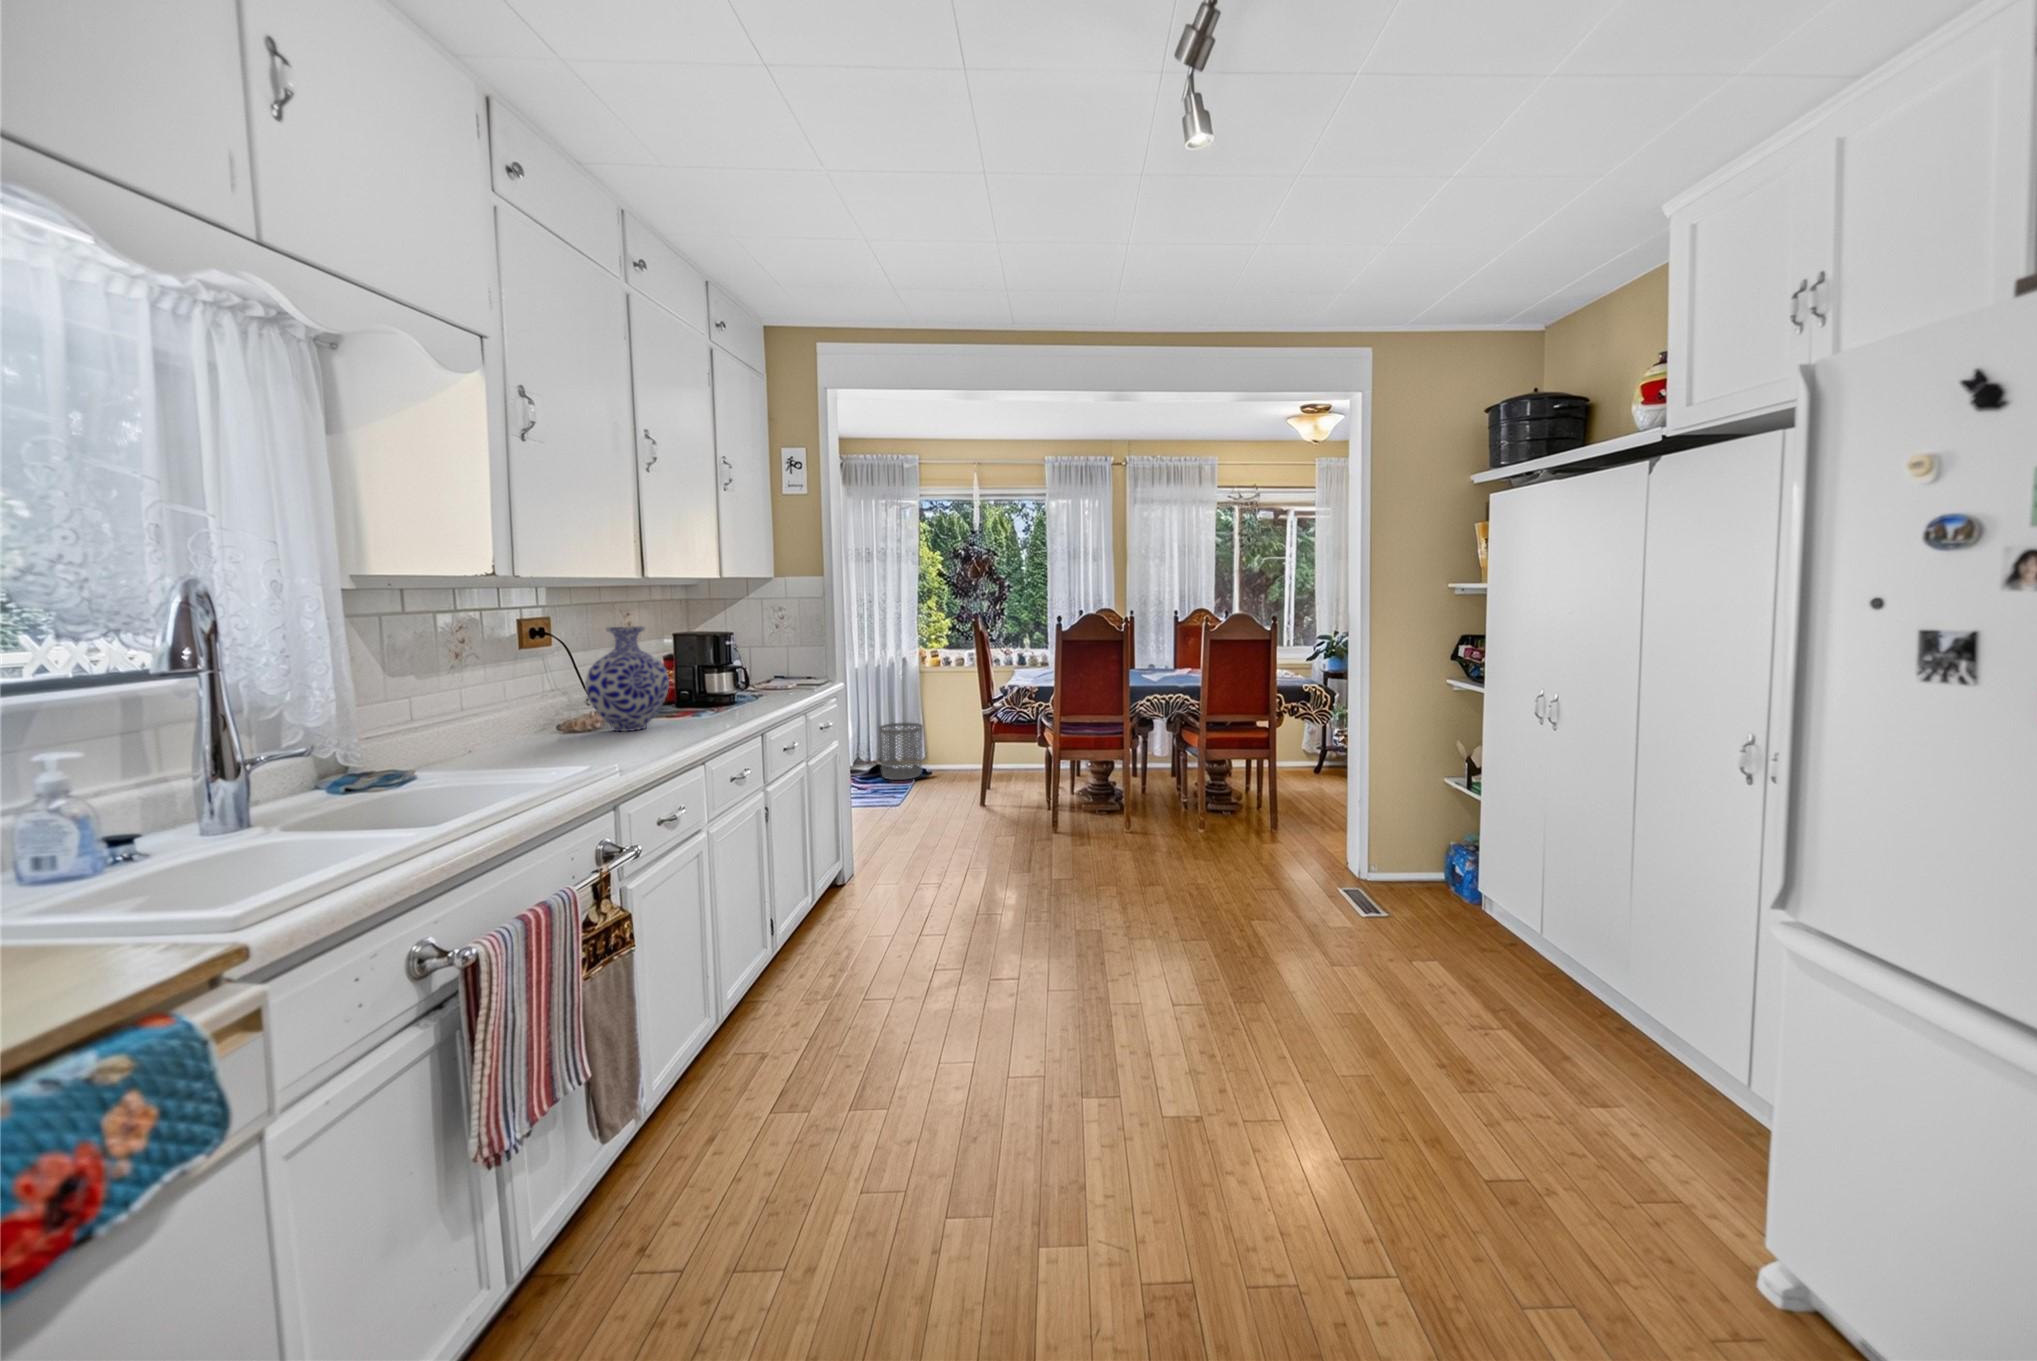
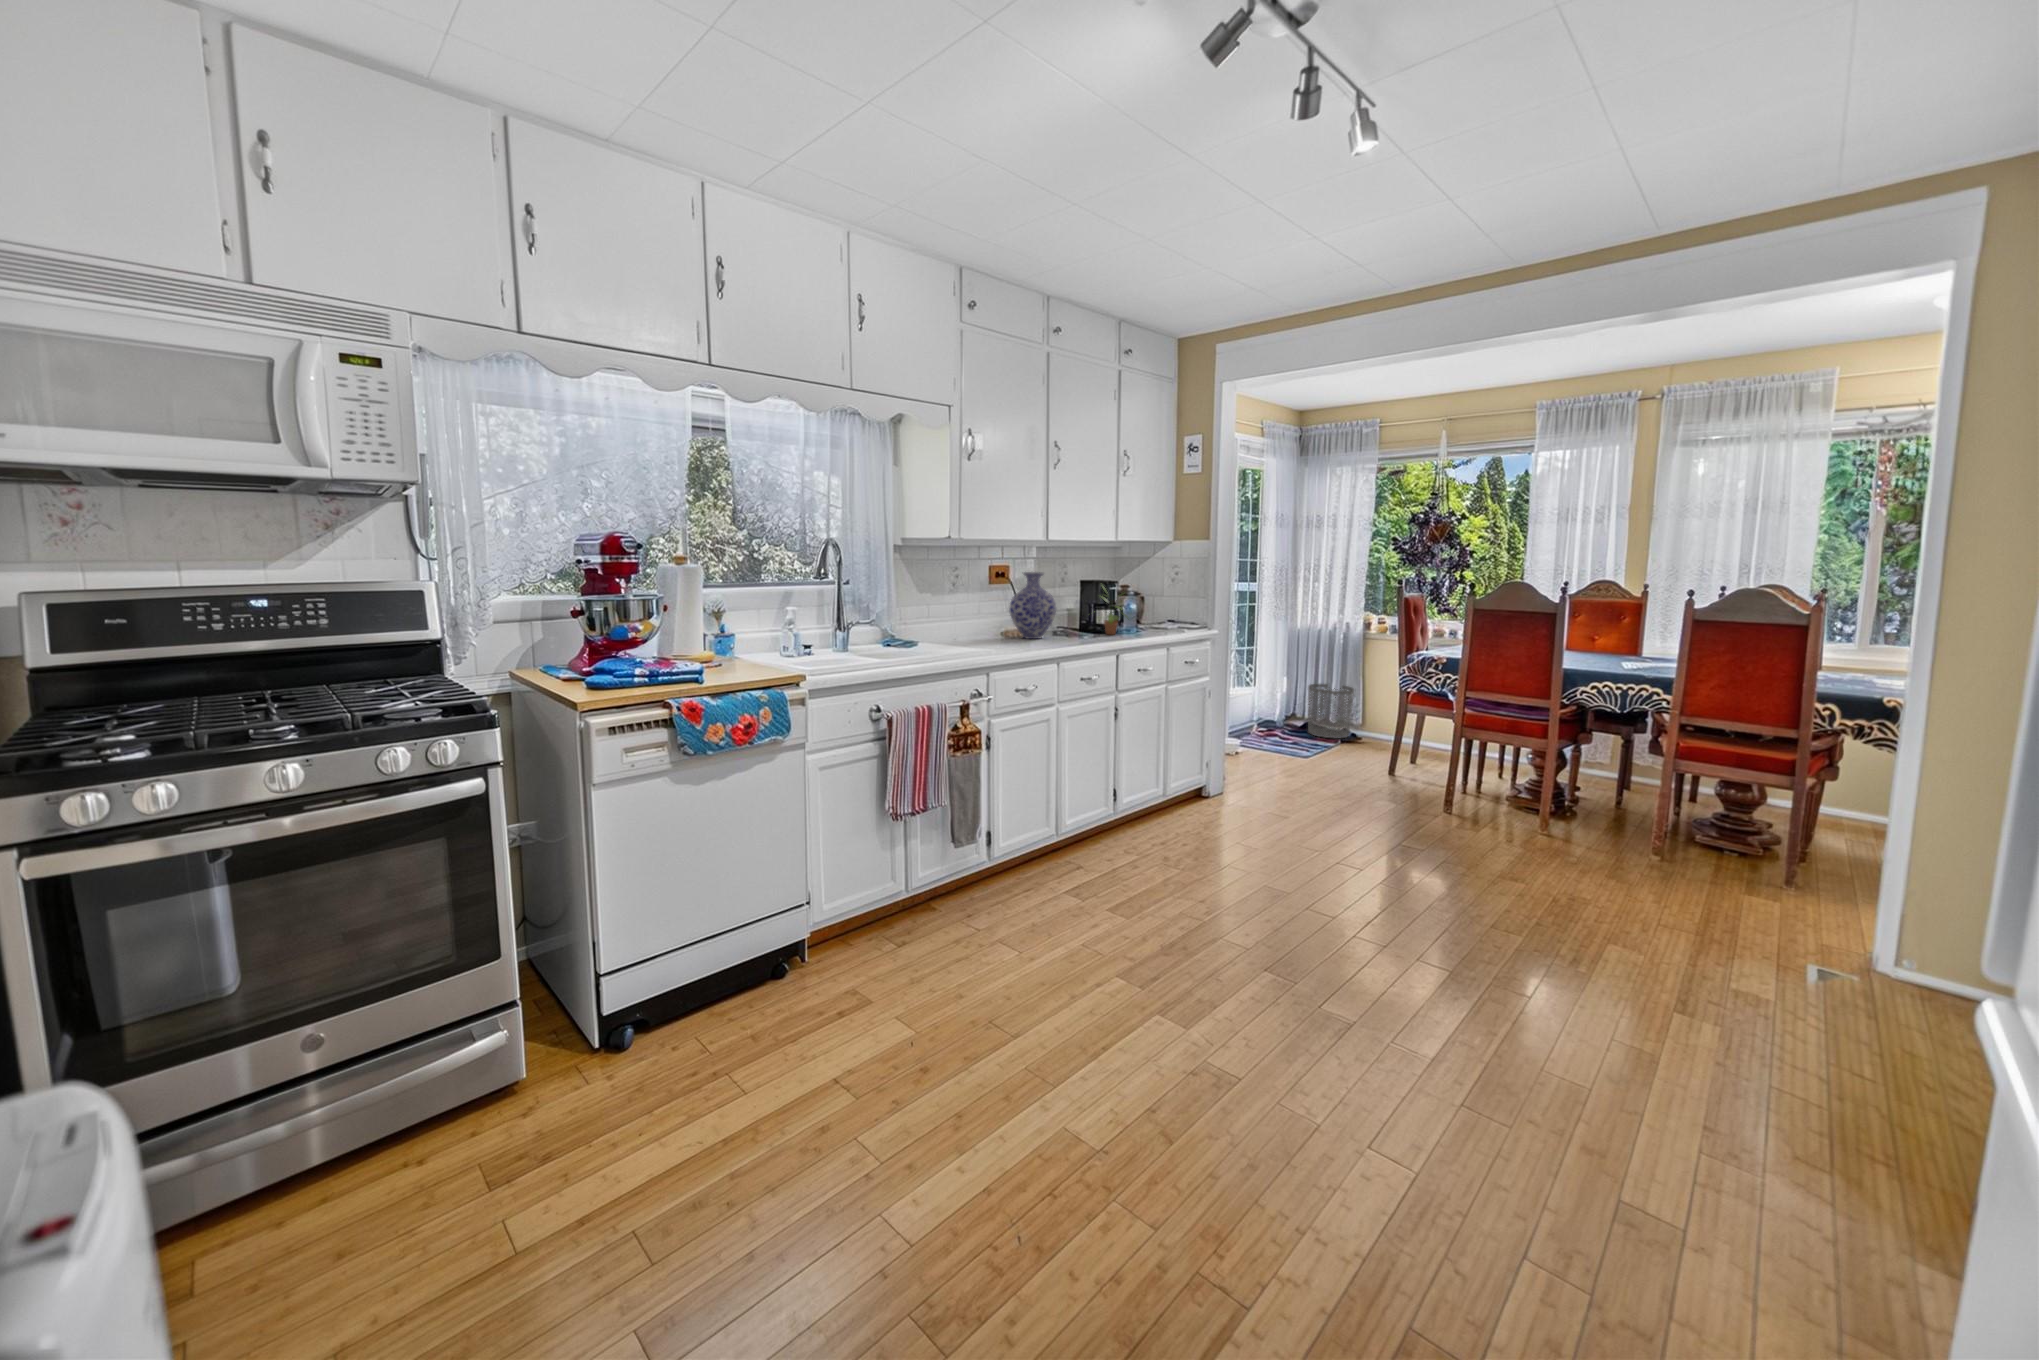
potted plant: none [696,636,760,707] -> present [1102,587,1127,635]

